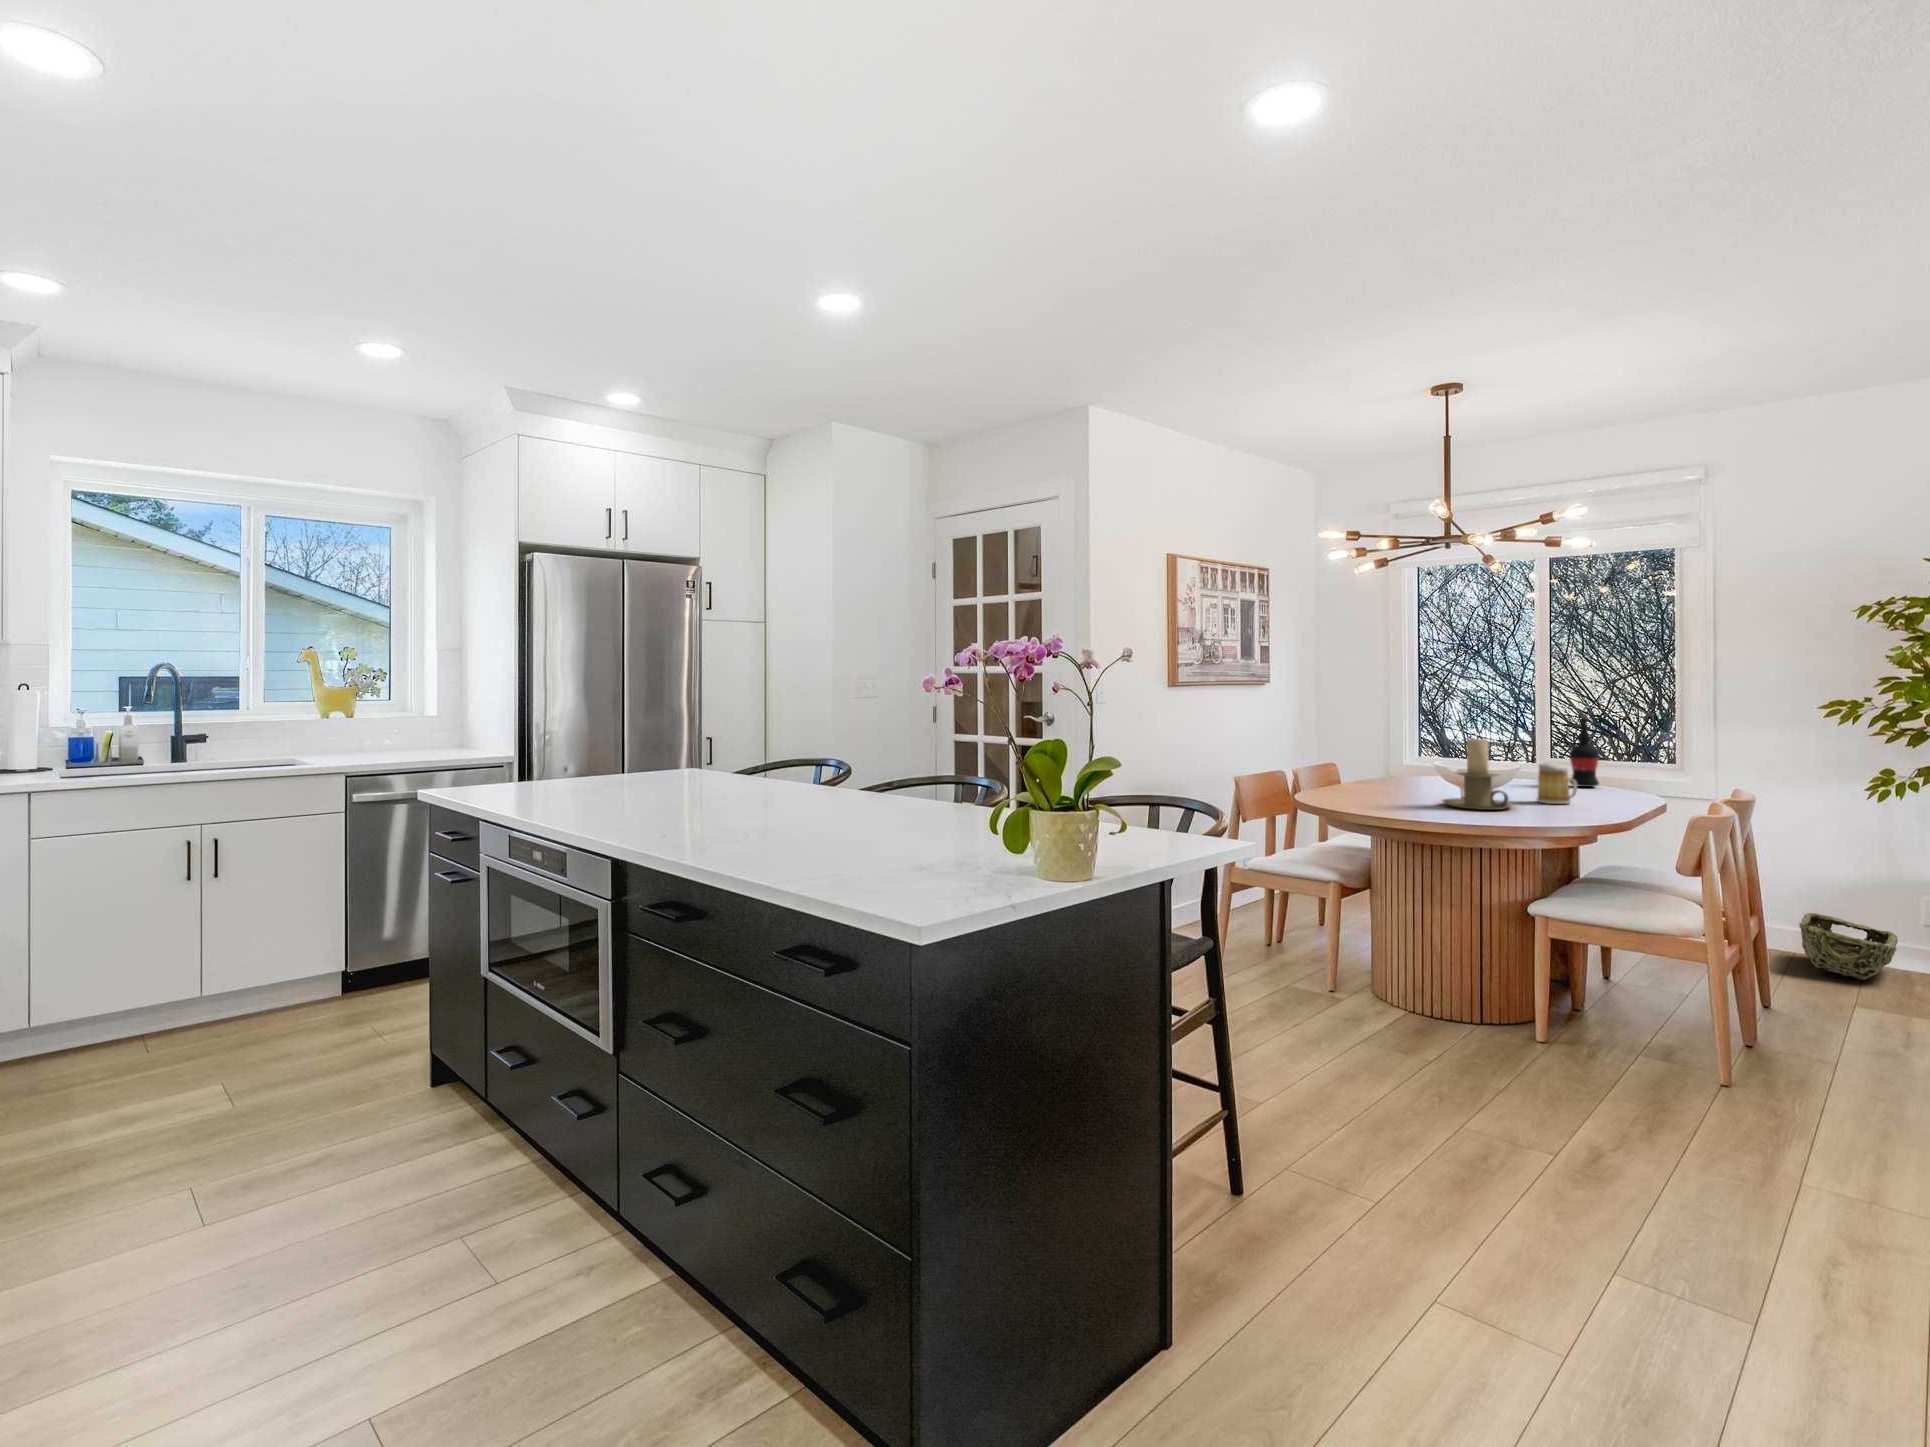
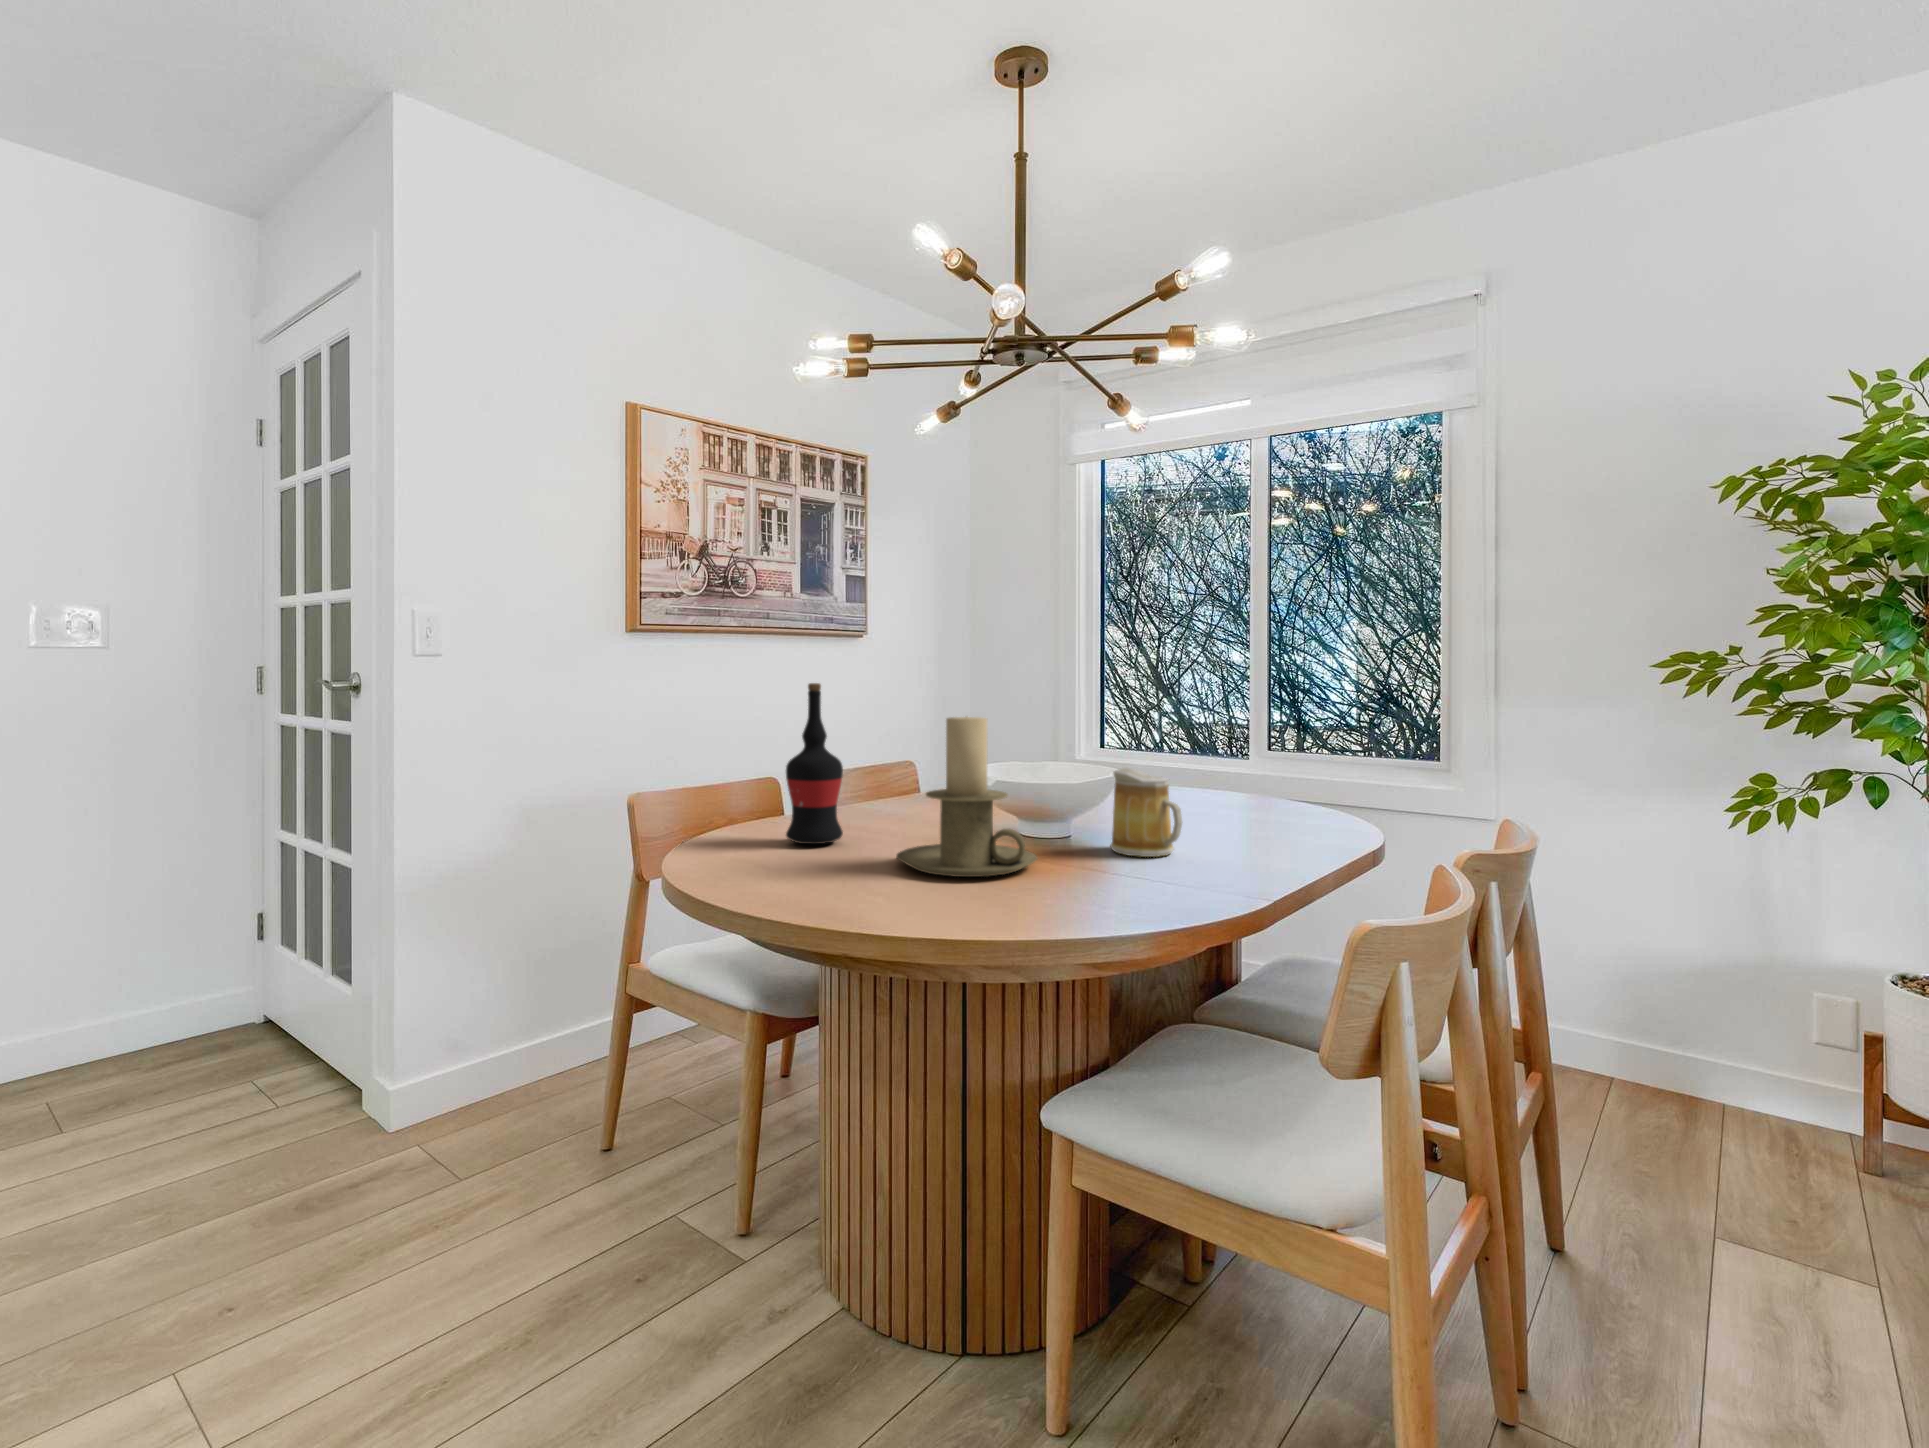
wine bottle: present [1569,715,1599,787] -> present [786,683,843,844]
woven basket: present [1799,913,1898,980] -> none [1614,1016,1775,1159]

